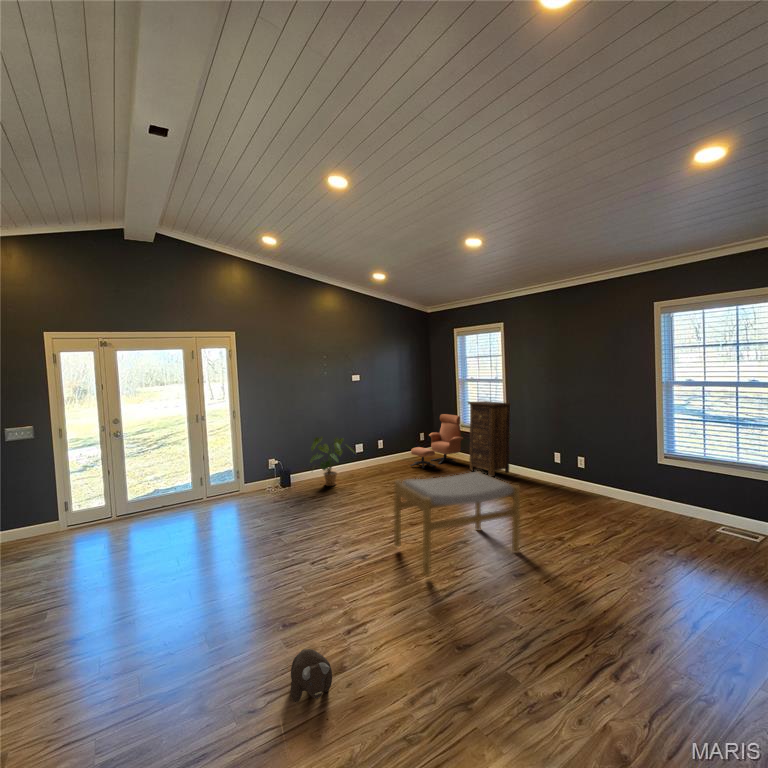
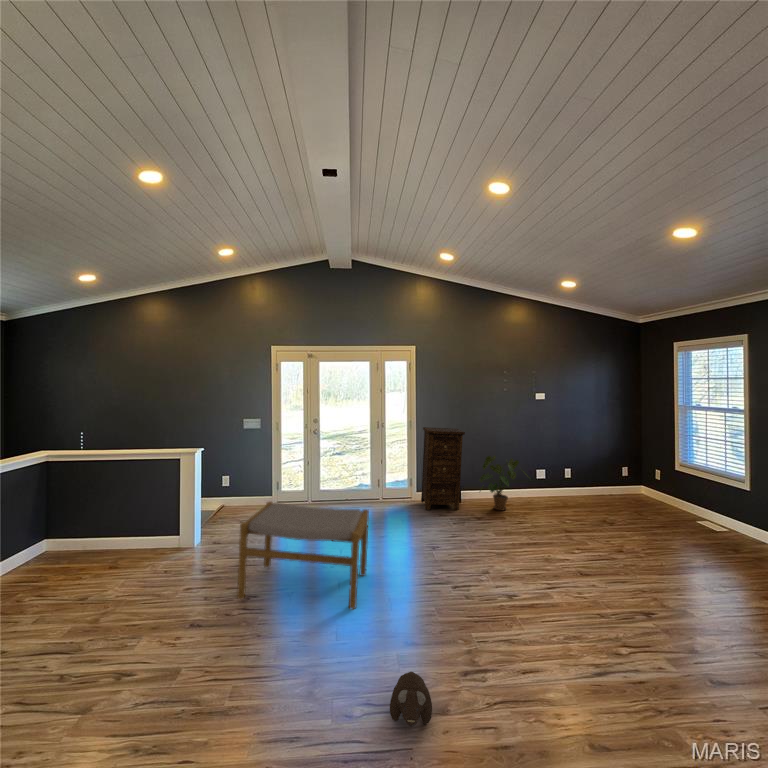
cabinet: present [468,401,511,476] -> present [421,427,465,510]
lounge chair: present [410,414,463,468] -> none [602,447,683,513]
footstool: present [394,471,520,575] -> present [237,502,369,609]

